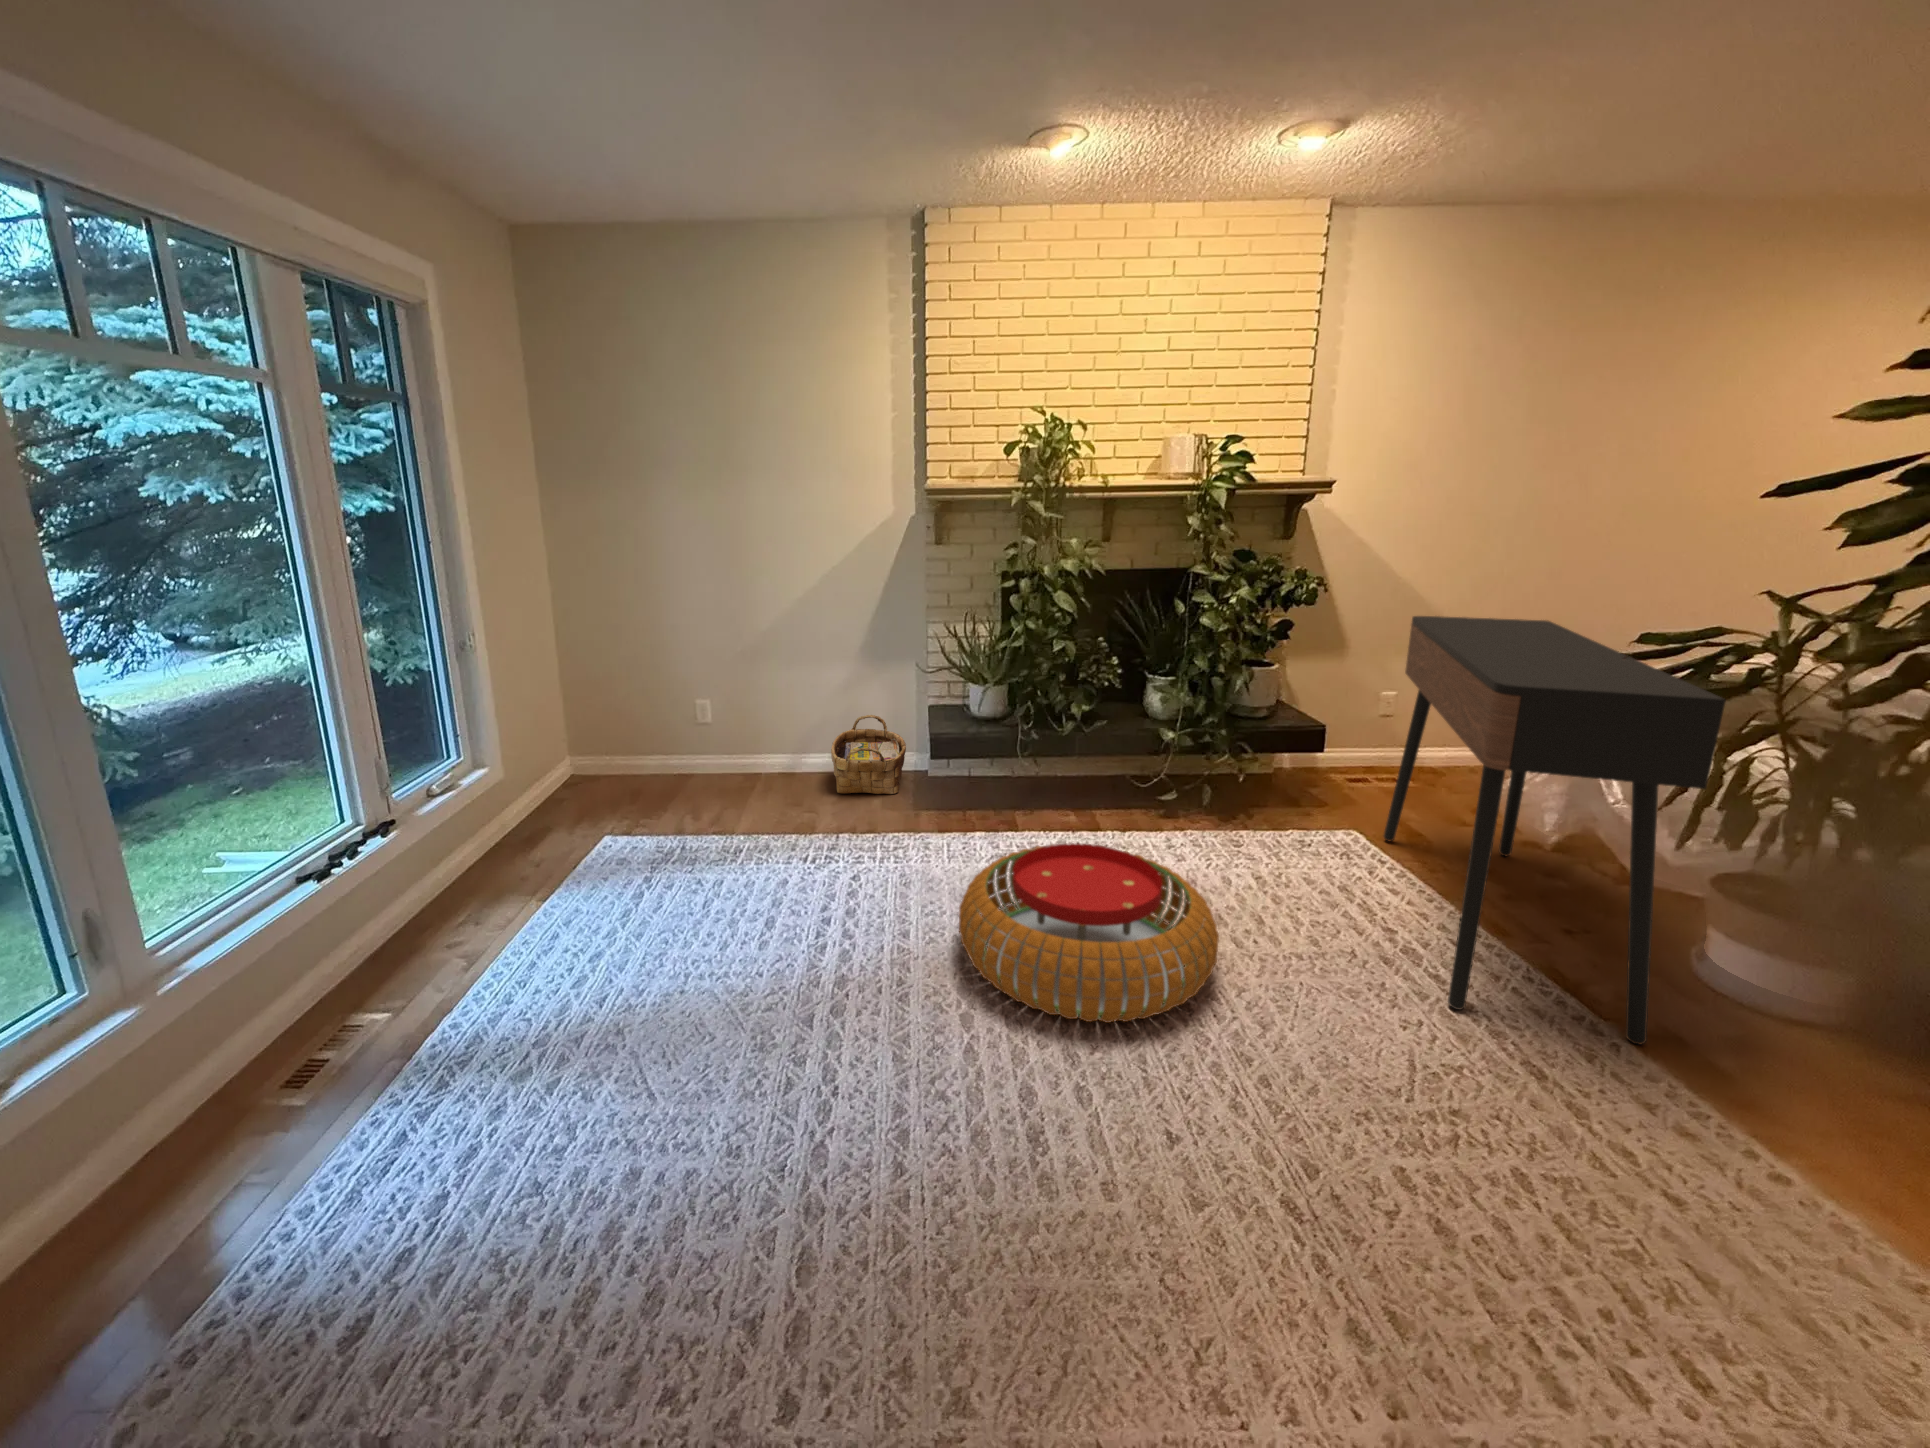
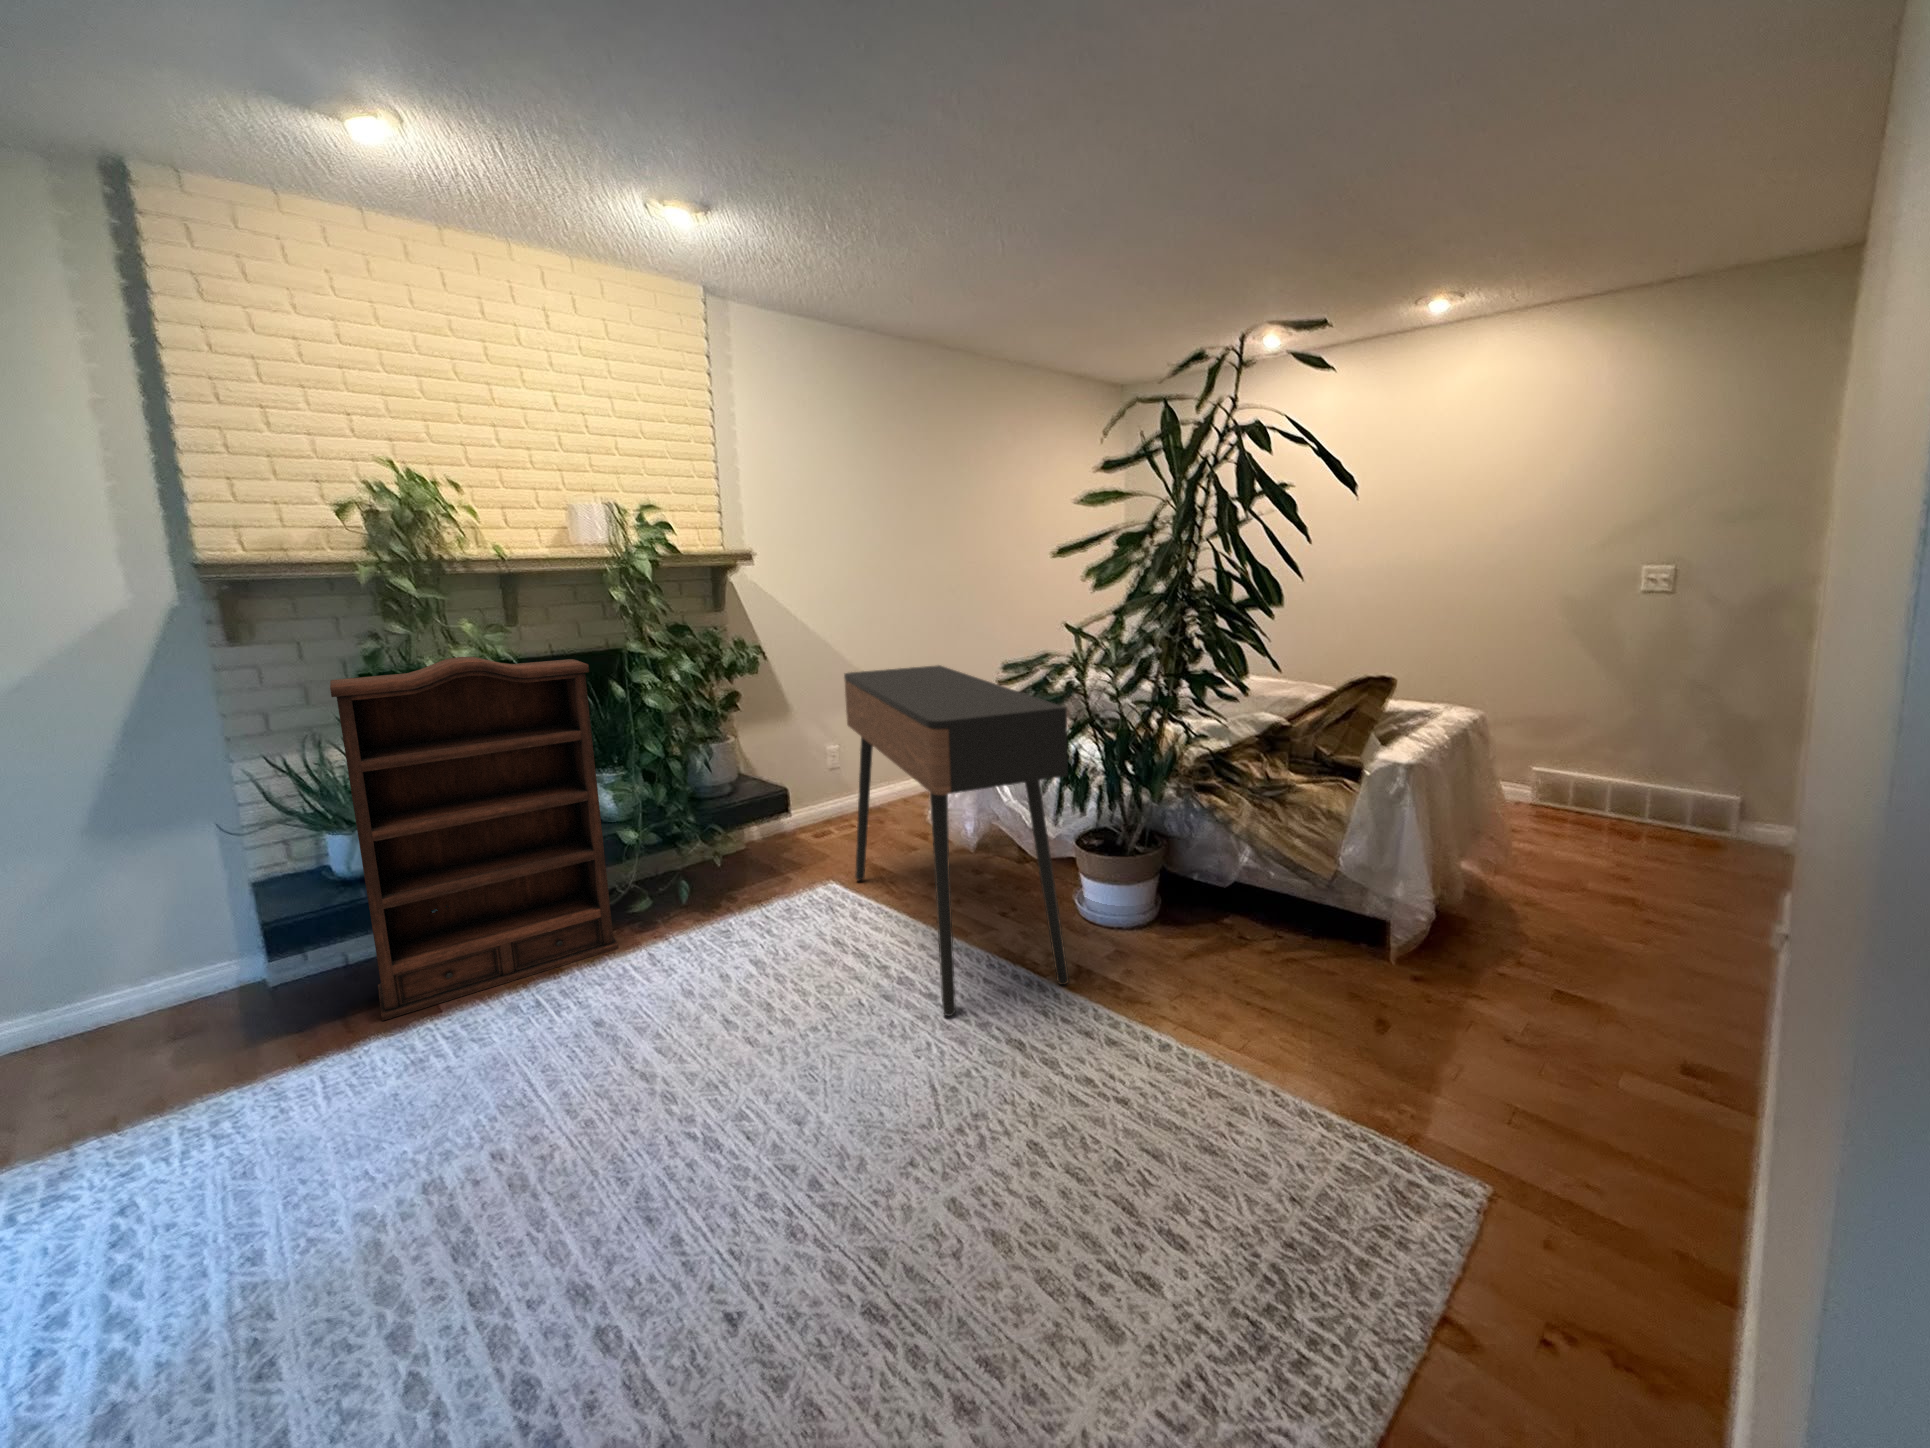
bookshelf: none [983,565,1157,827] -> present [330,657,619,1021]
woven basket: present [831,715,906,794] -> none [30,921,212,1073]
pouf: present [959,843,1219,1023] -> none [356,987,738,1263]

